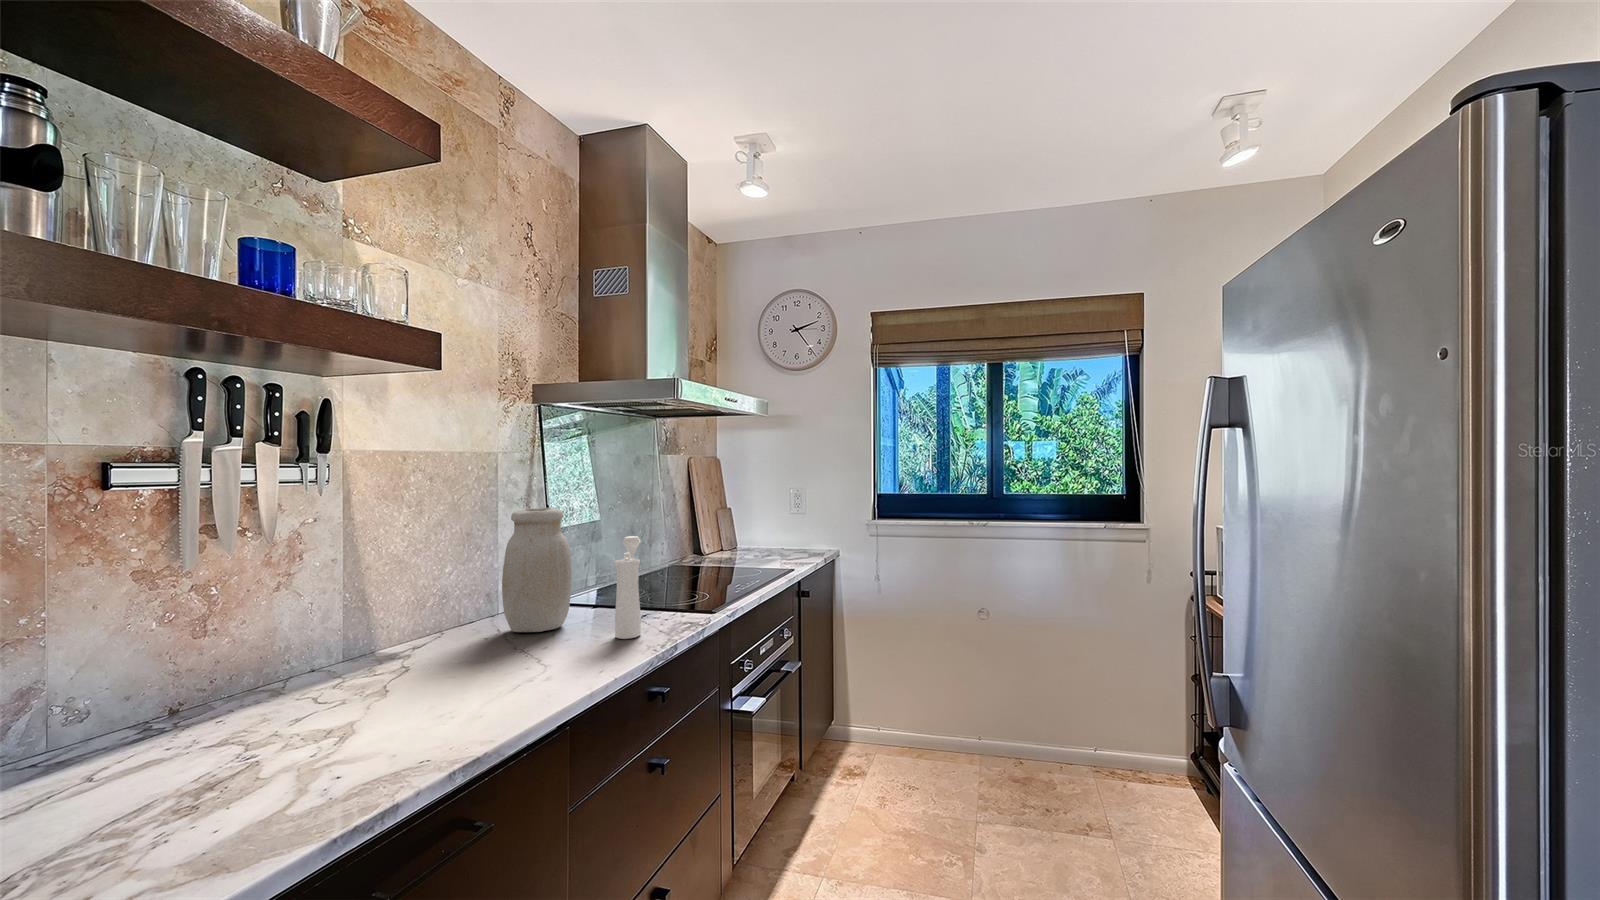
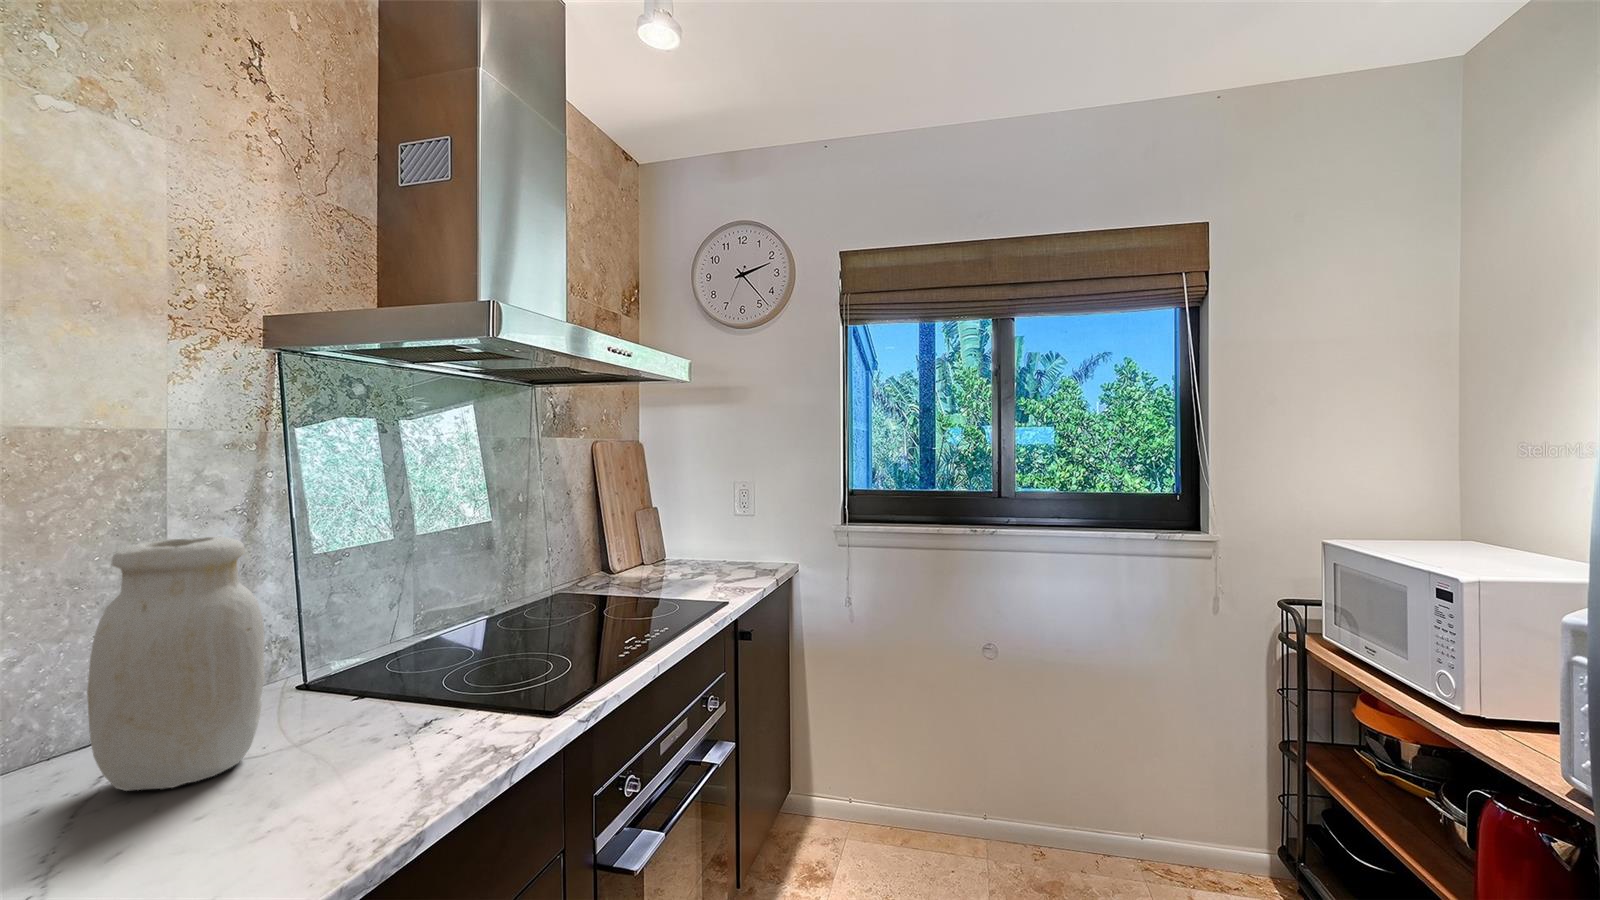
pepper mill: present [614,536,641,639] -> none [305,588,402,815]

